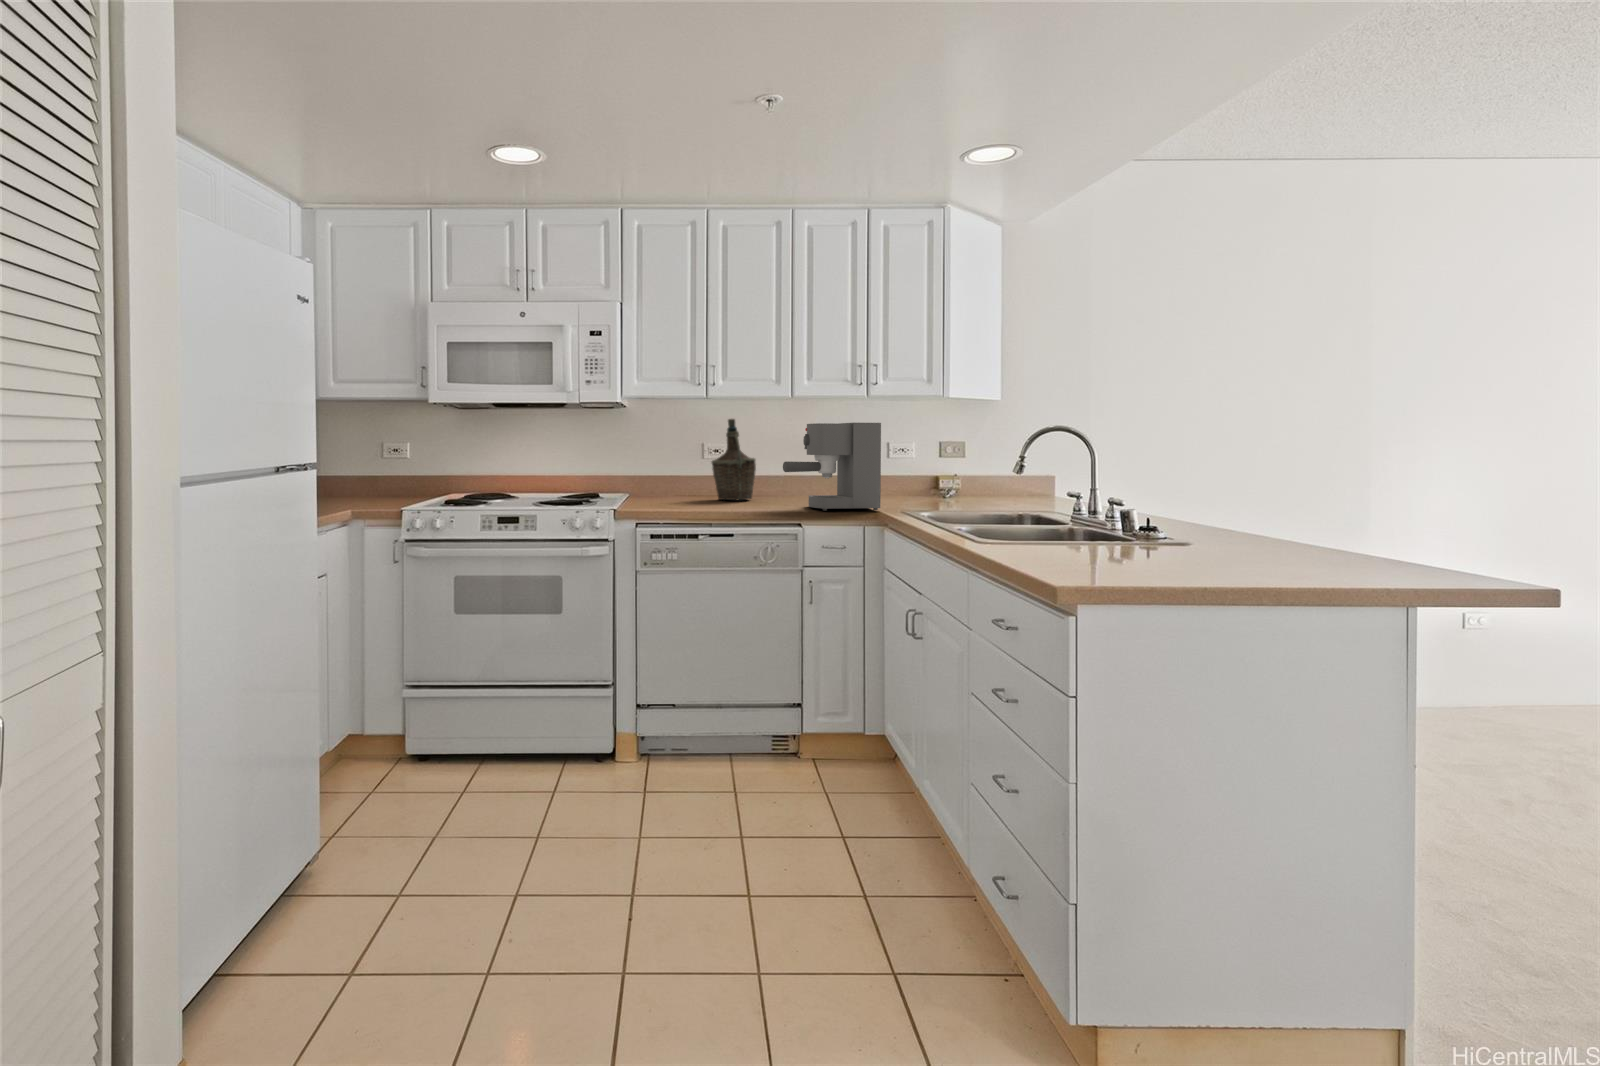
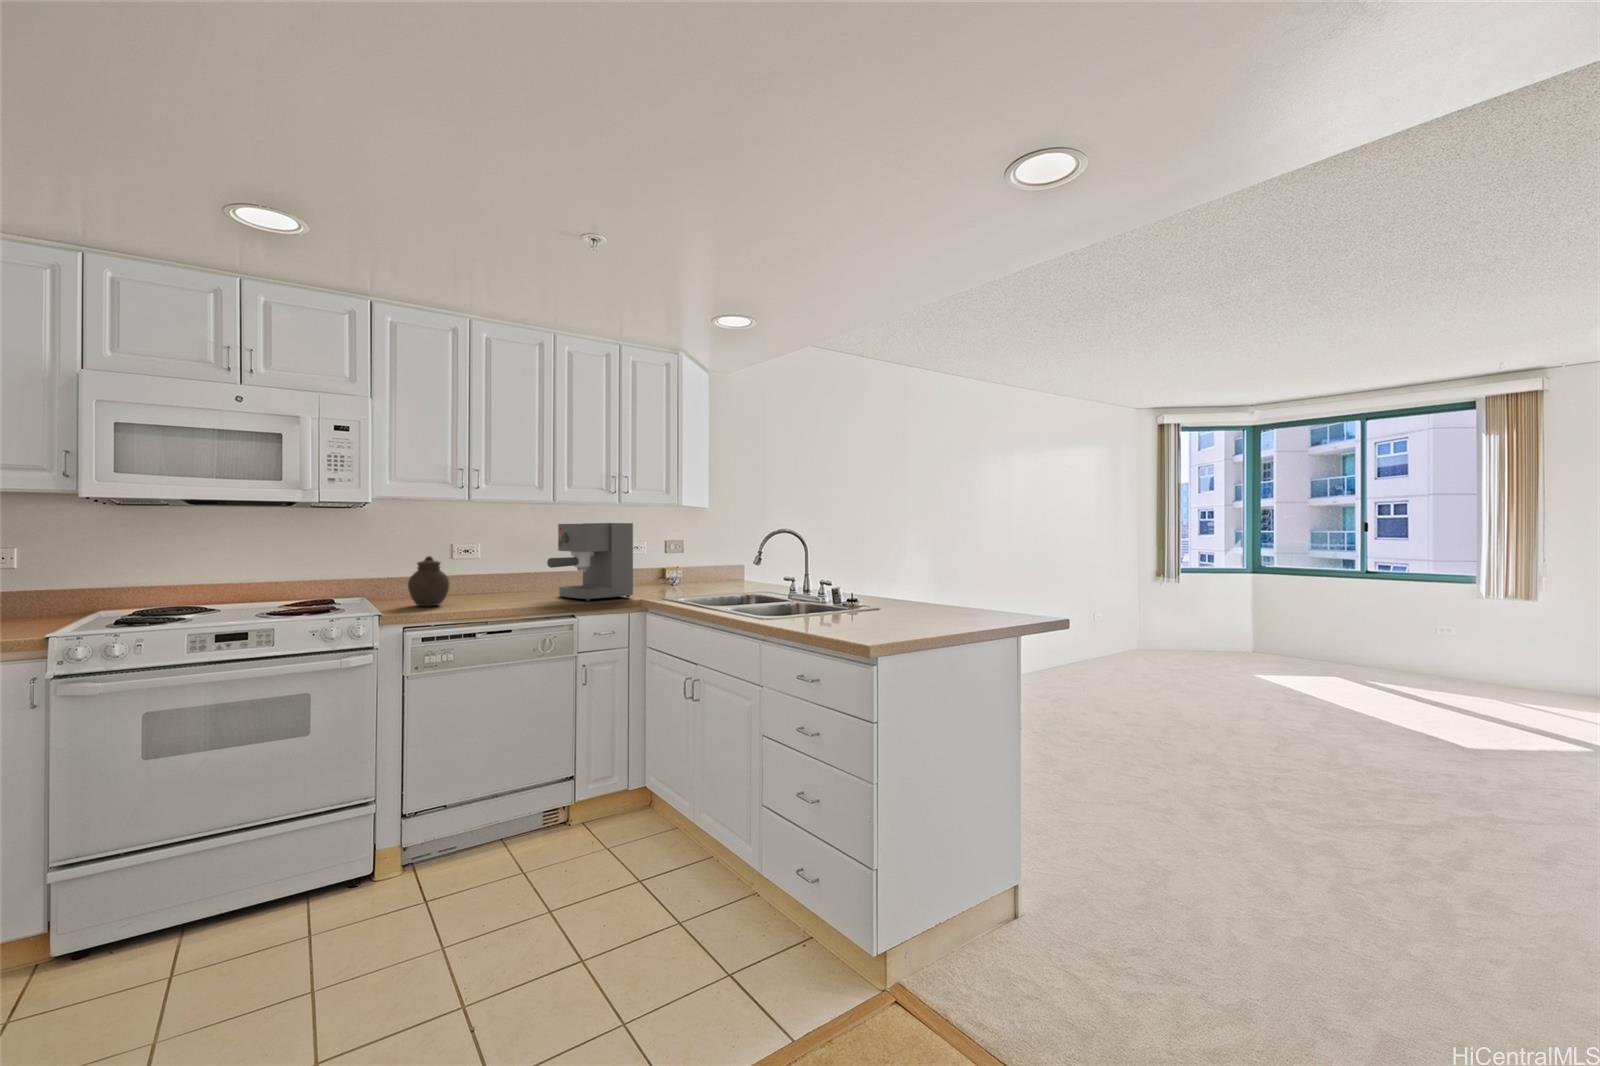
bottle: present [712,419,756,500] -> none [451,518,496,593]
jar: none [652,457,689,507] -> present [408,556,449,606]

